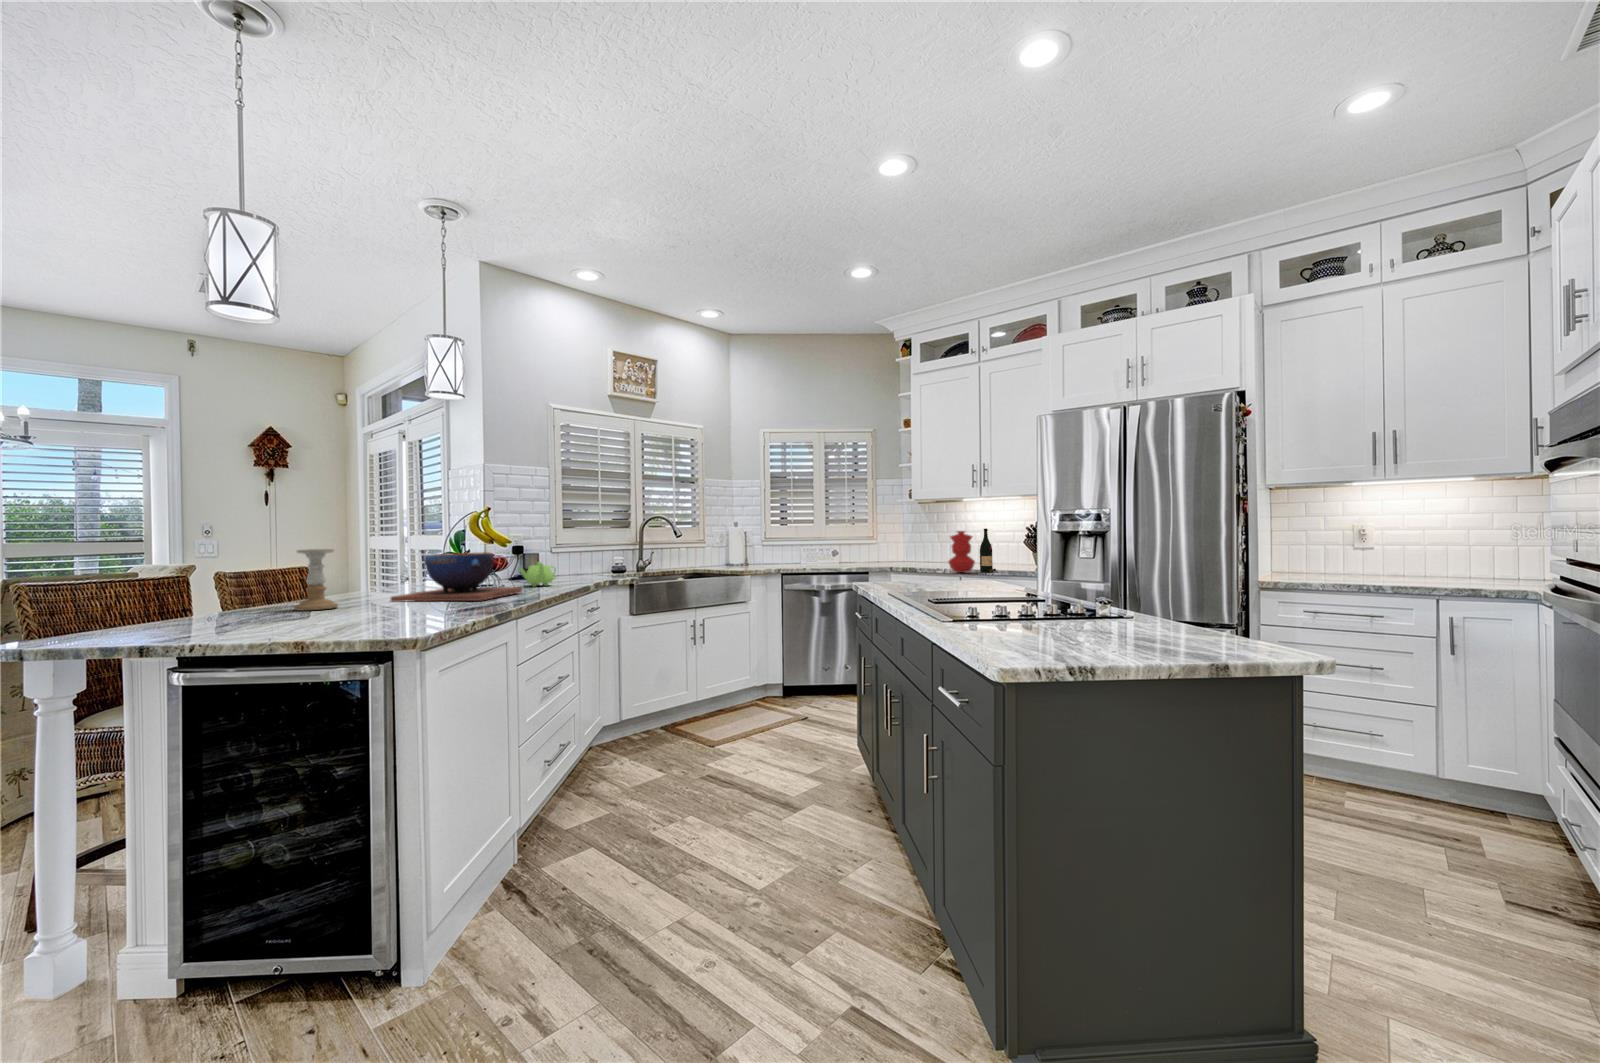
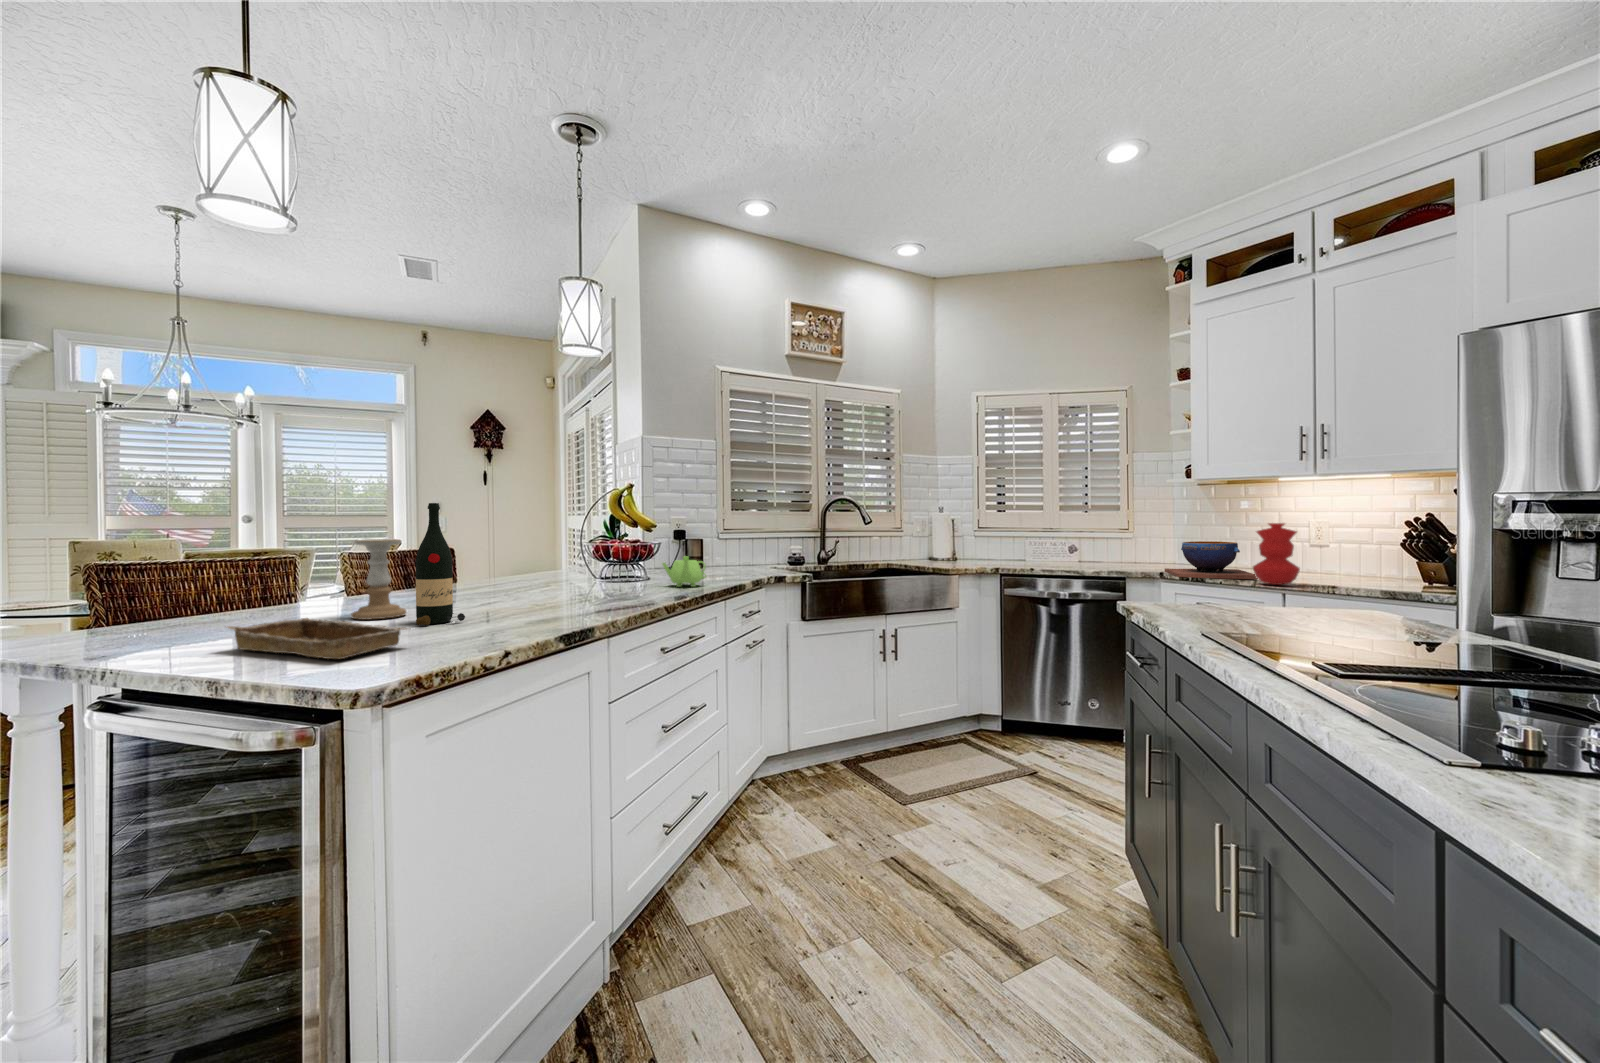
wine bottle: present [980,529,996,572] -> present [416,503,465,625]
decorative bowl: present [391,552,522,602] -> present [1165,541,1258,579]
tray: none [249,604,393,624] -> present [228,618,407,659]

